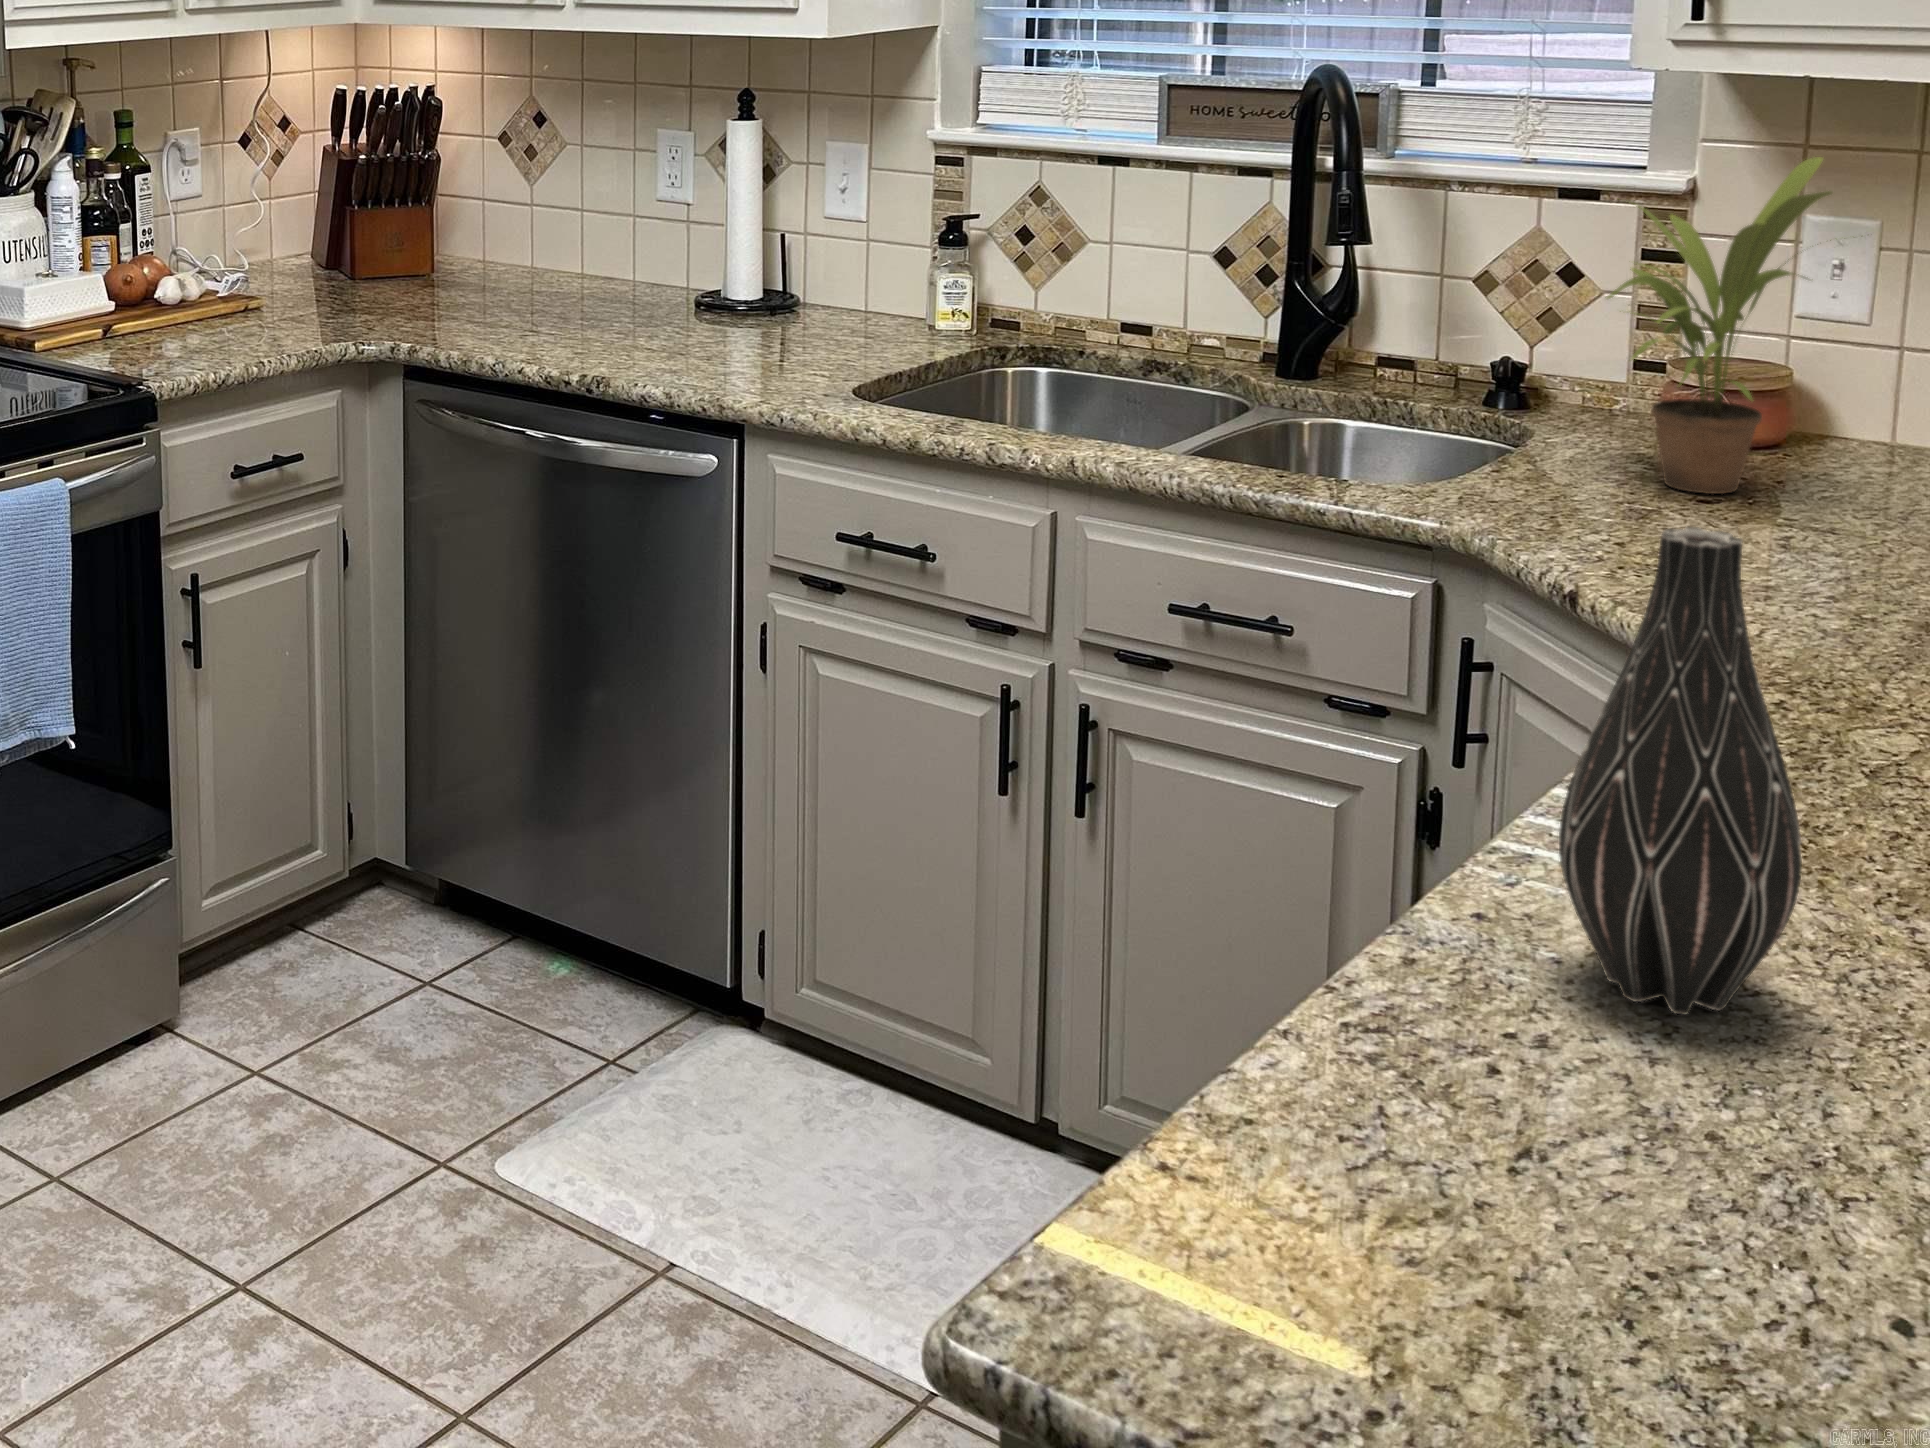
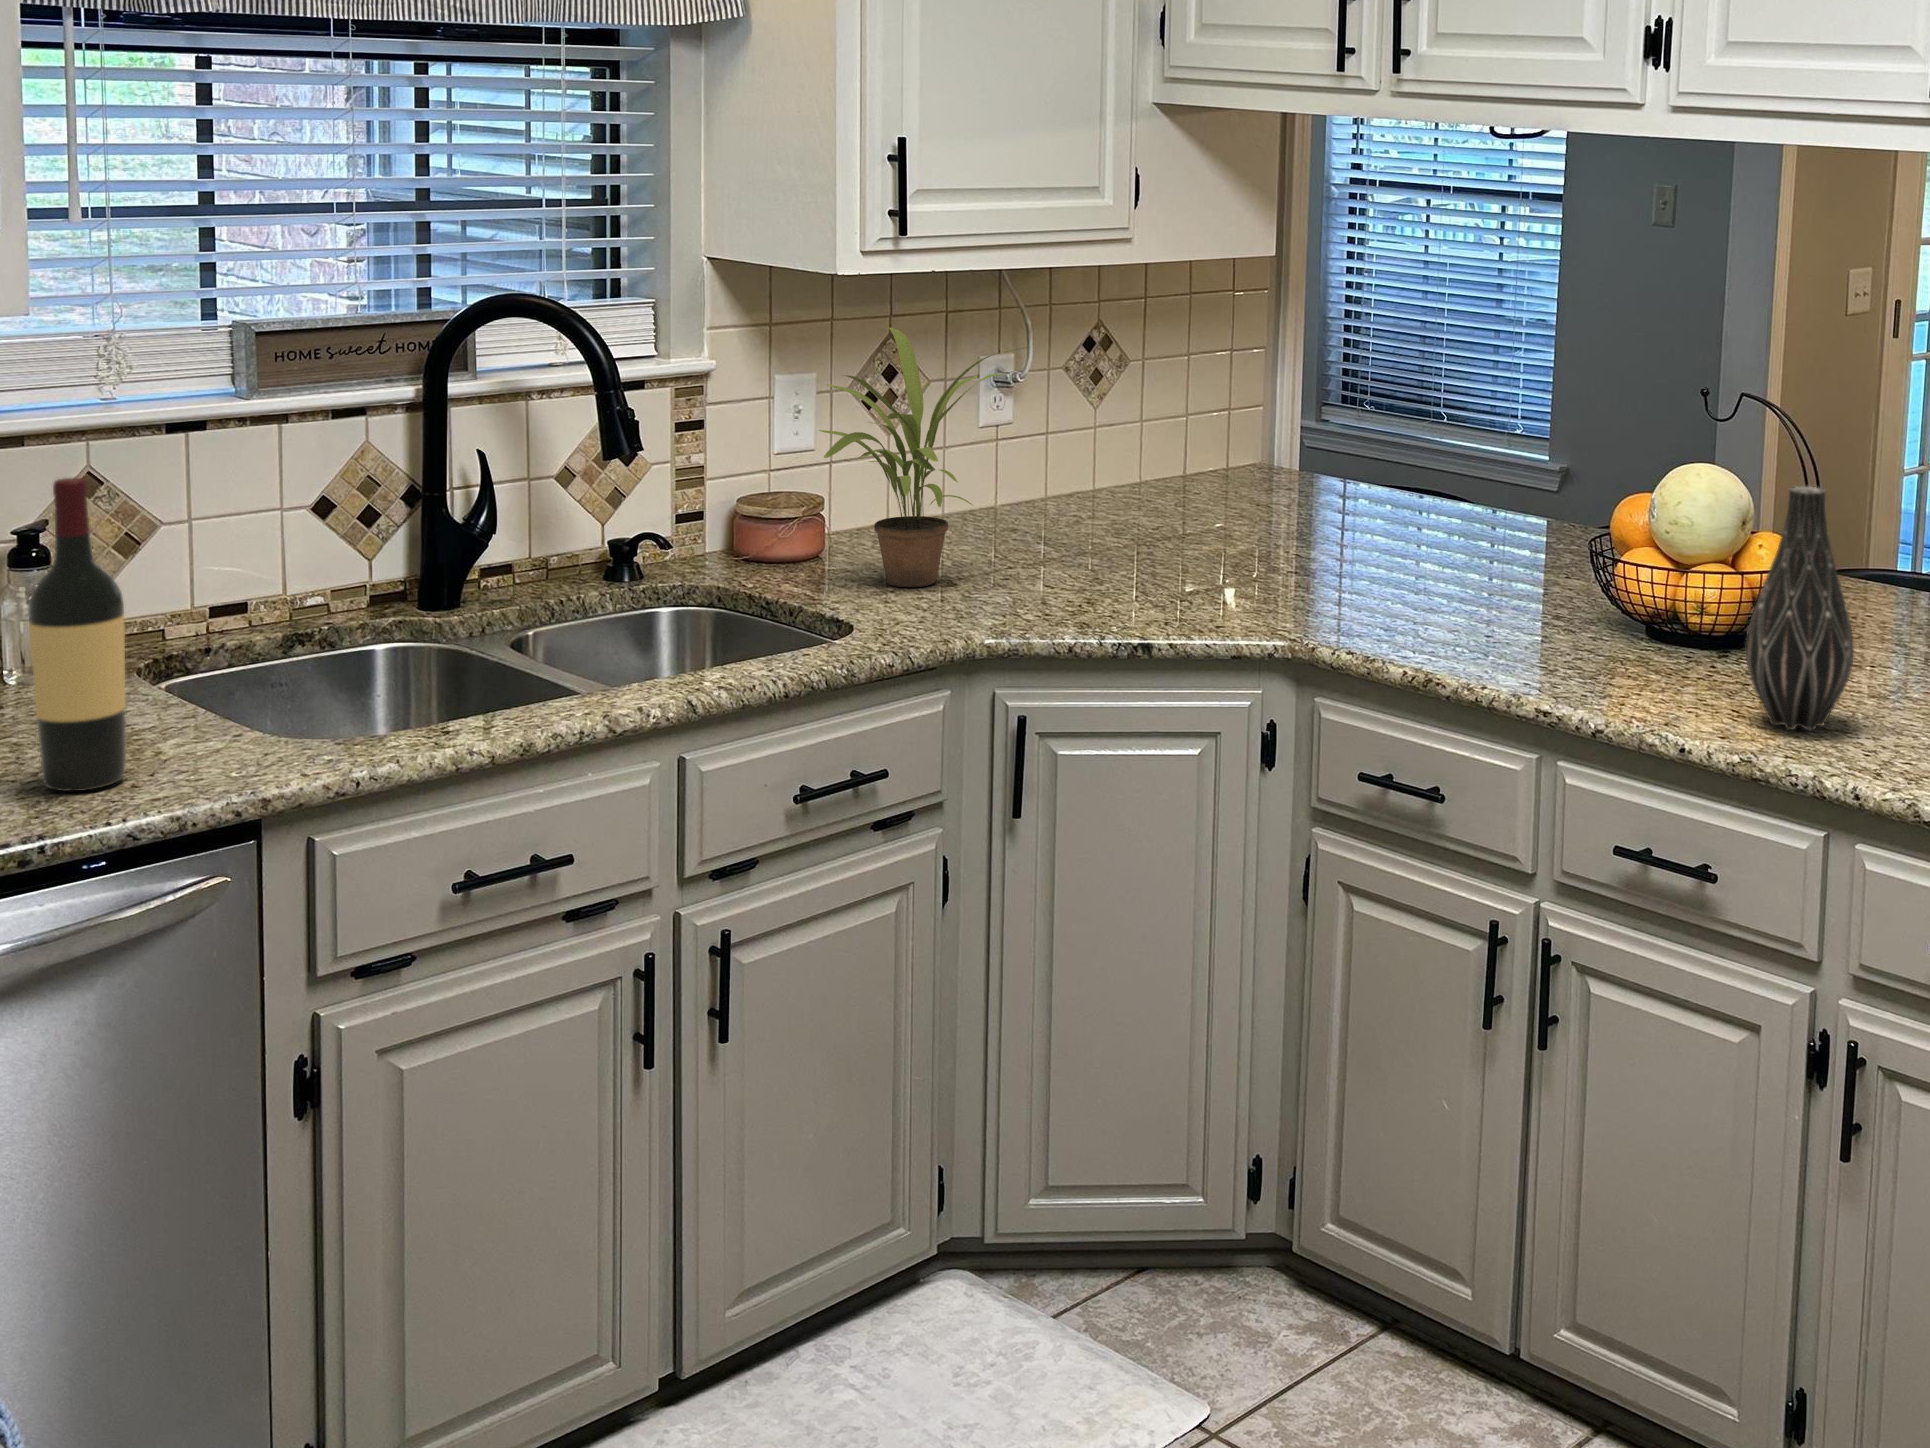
wine bottle: none [678,152,737,374] -> present [28,478,126,791]

